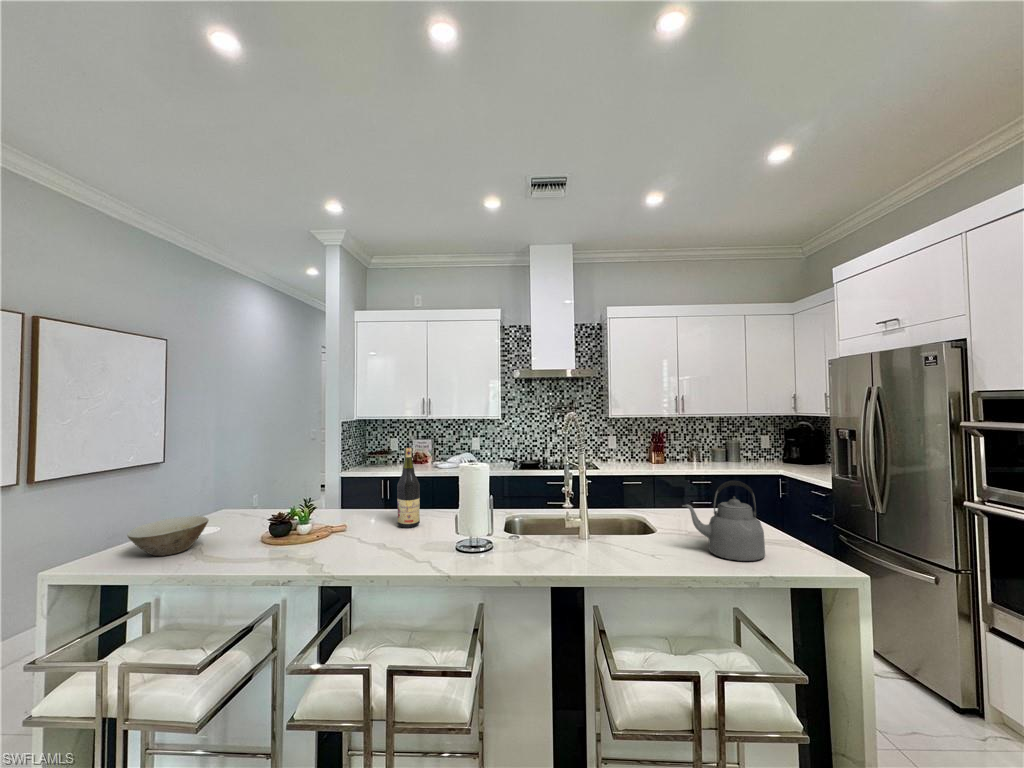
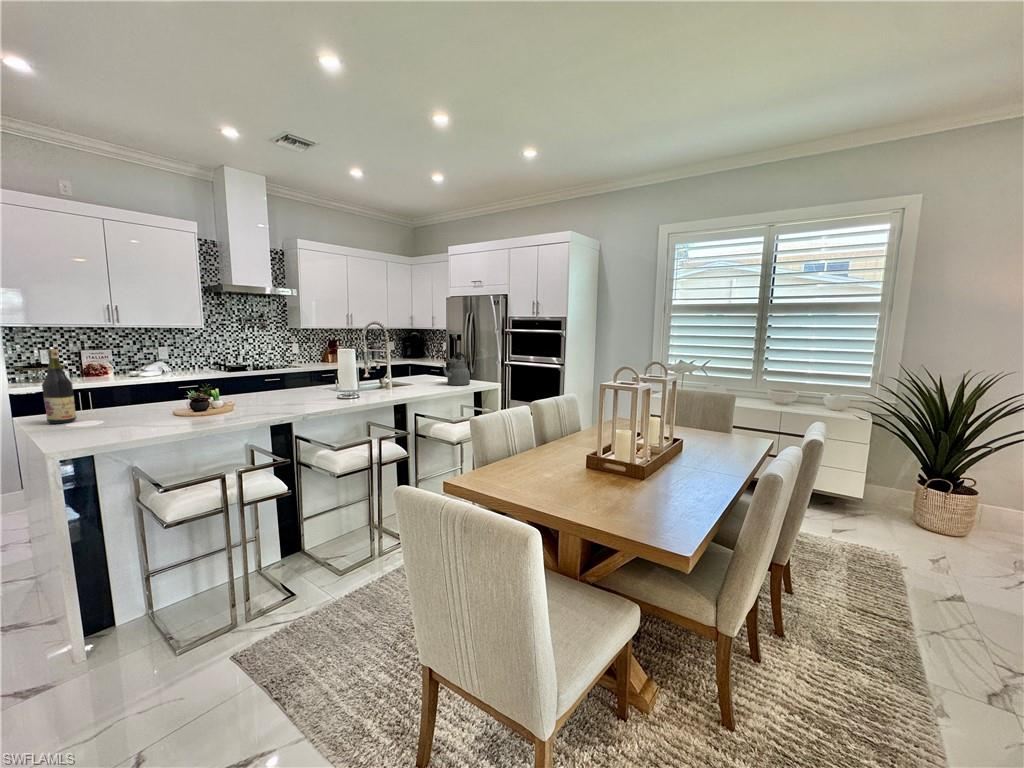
wine bottle: present [397,448,420,528] -> present [42,349,77,424]
bowl: present [127,516,209,556] -> none [61,405,142,437]

